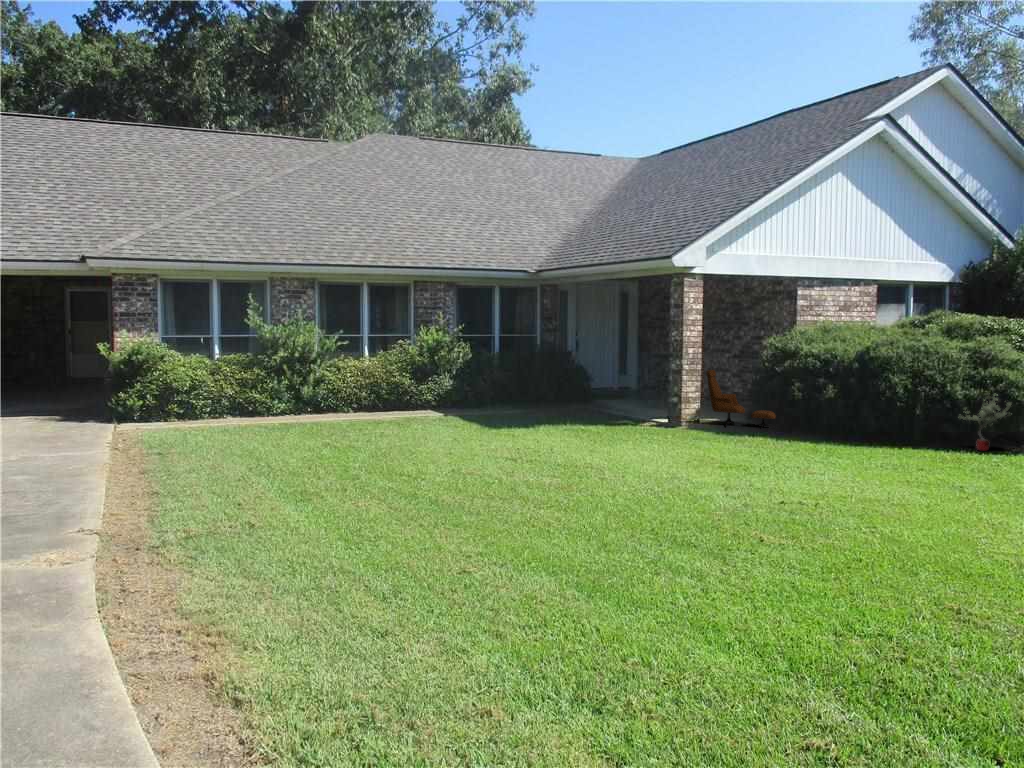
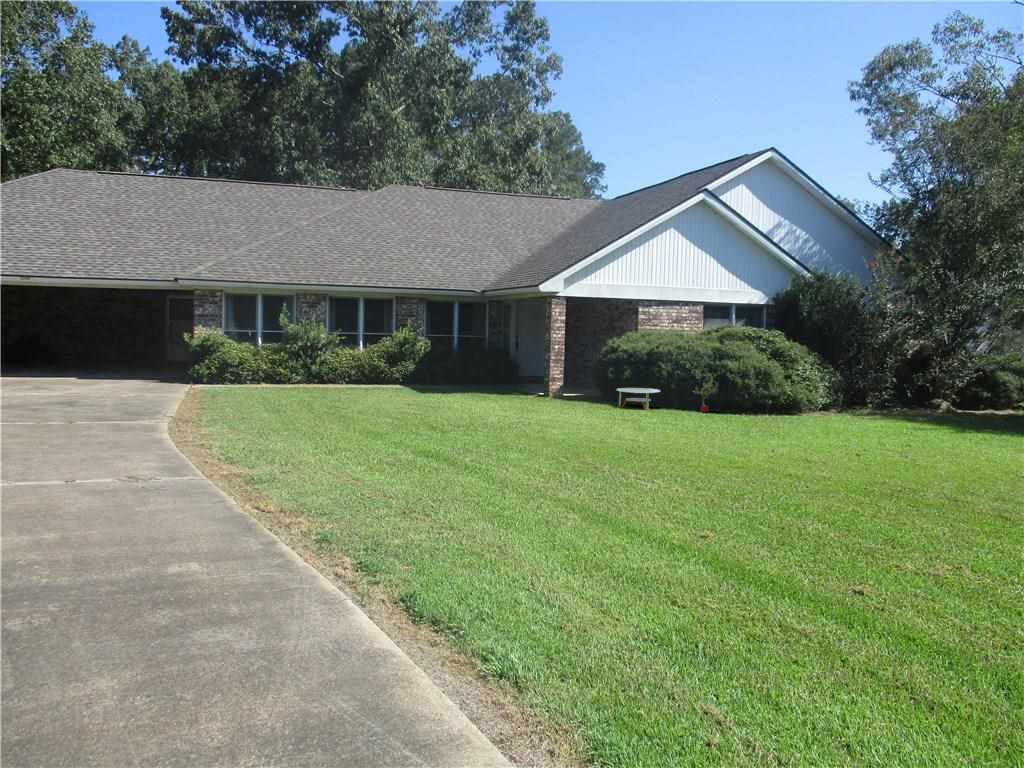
lounge chair: present [706,370,776,428] -> none [563,360,606,399]
round table: none [827,412,903,449] -> present [617,388,660,410]

